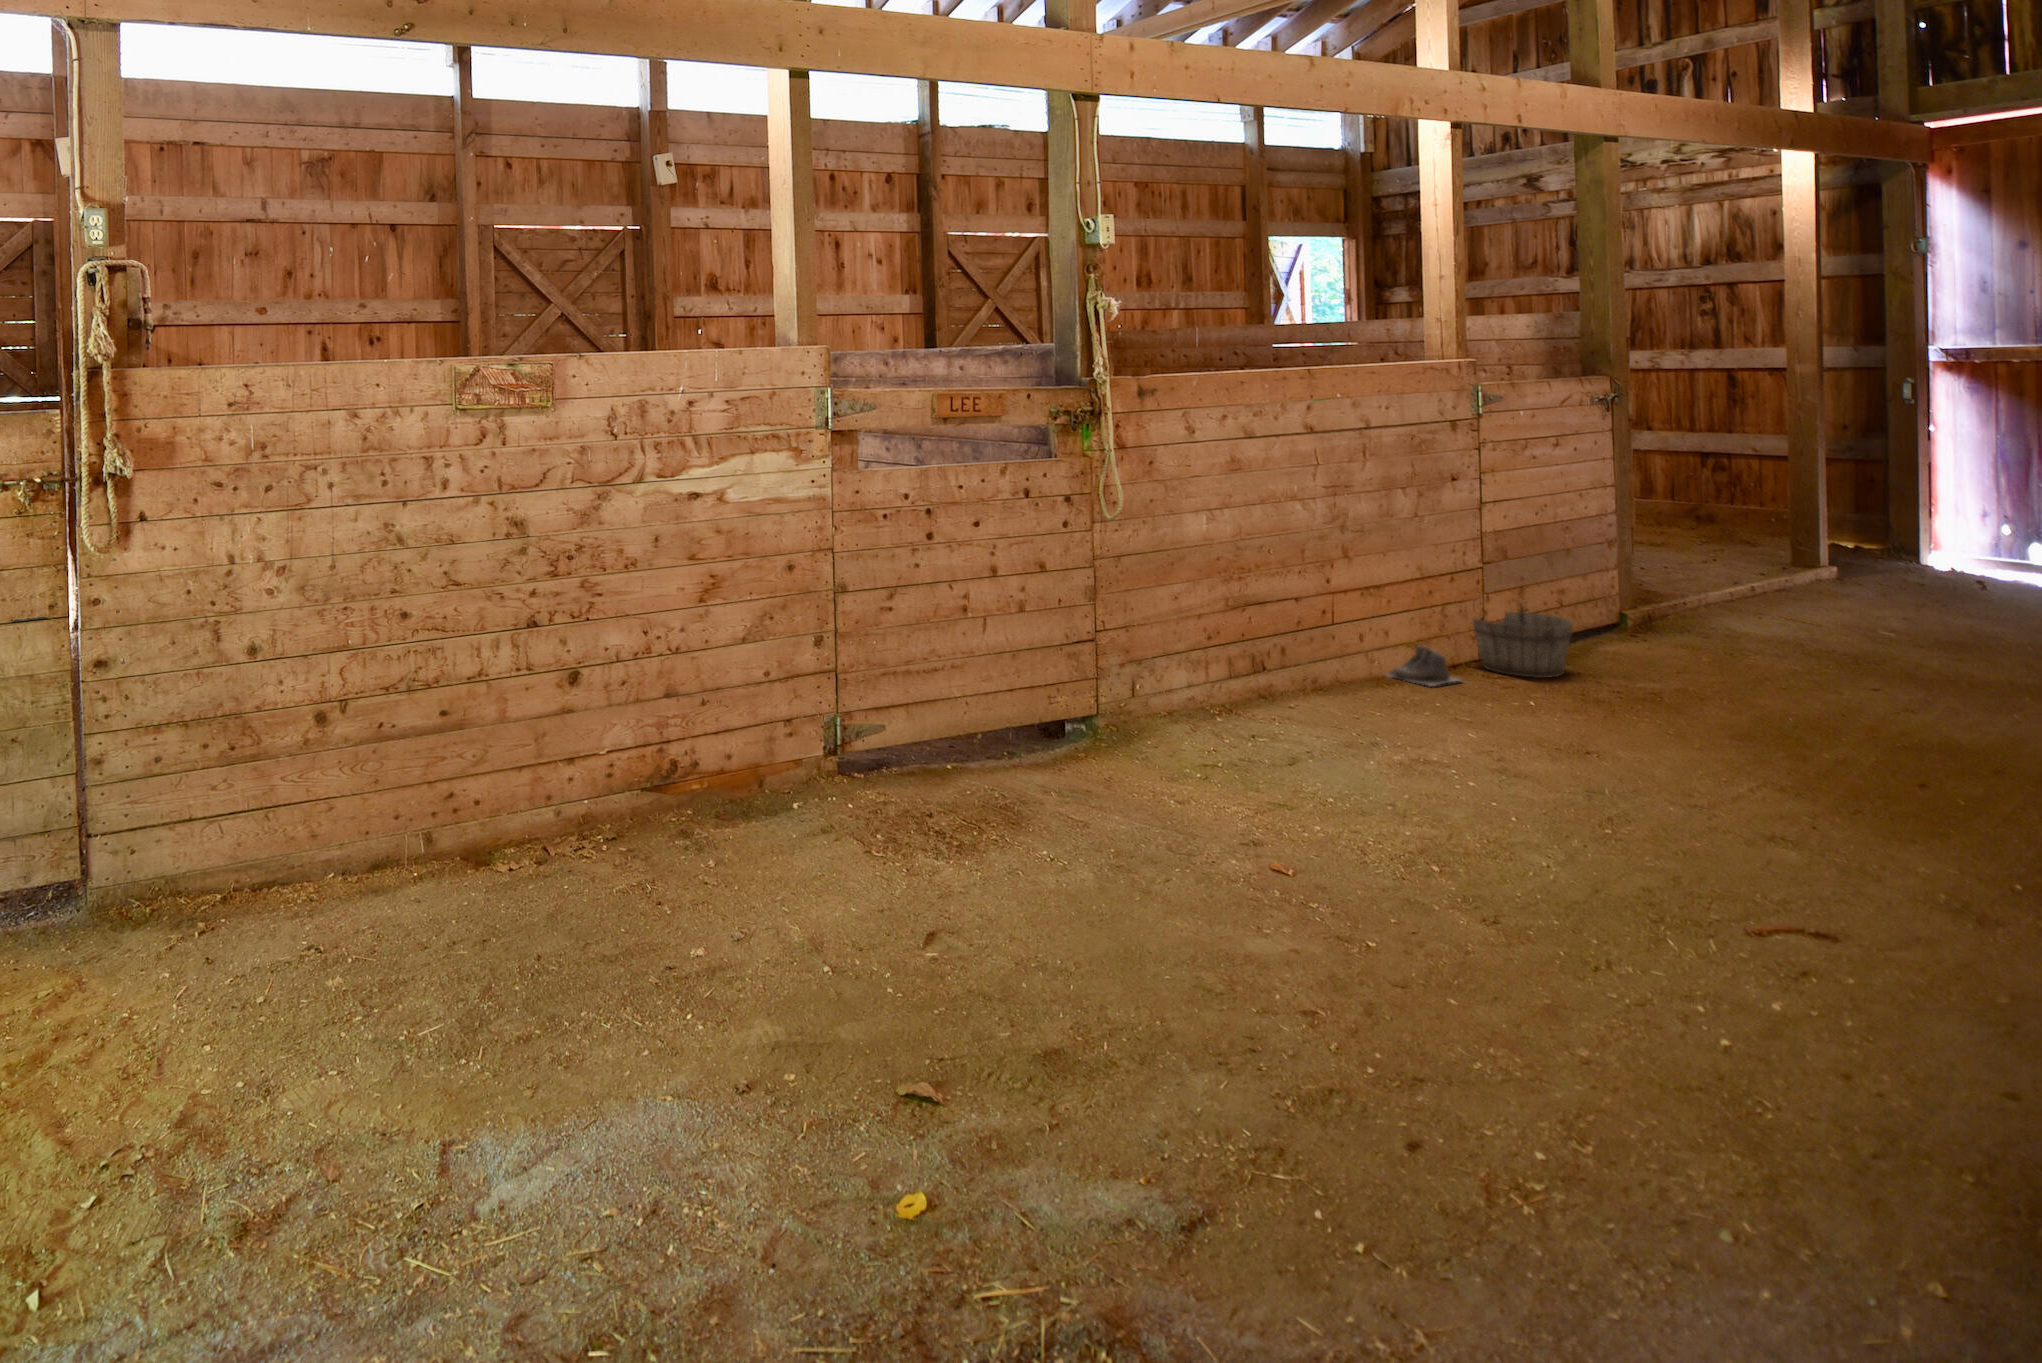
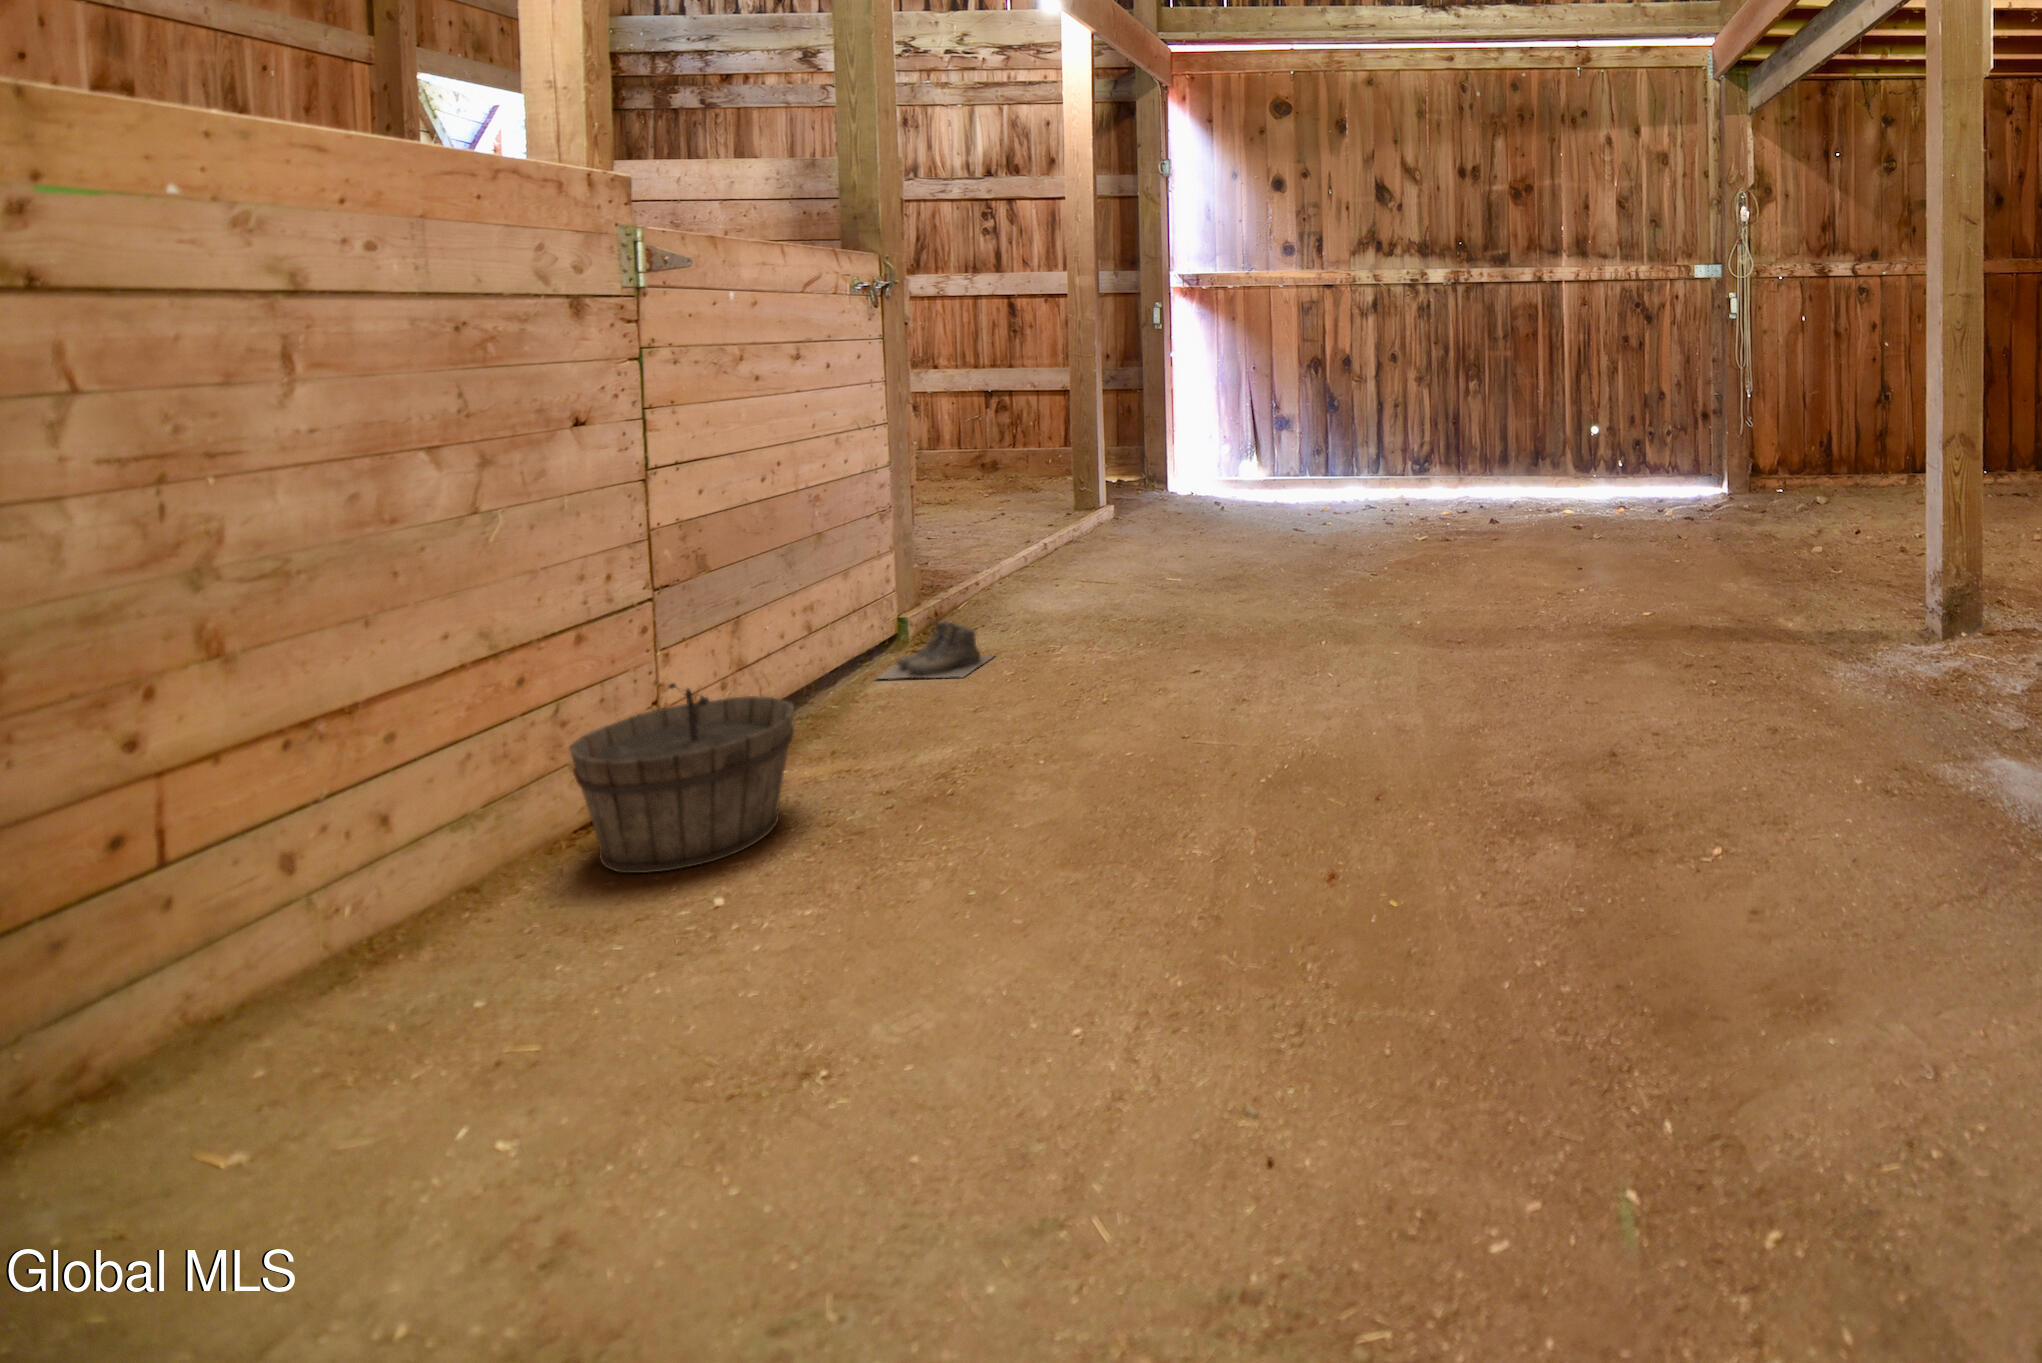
boots: present [1386,646,1459,686] -> present [878,621,993,679]

